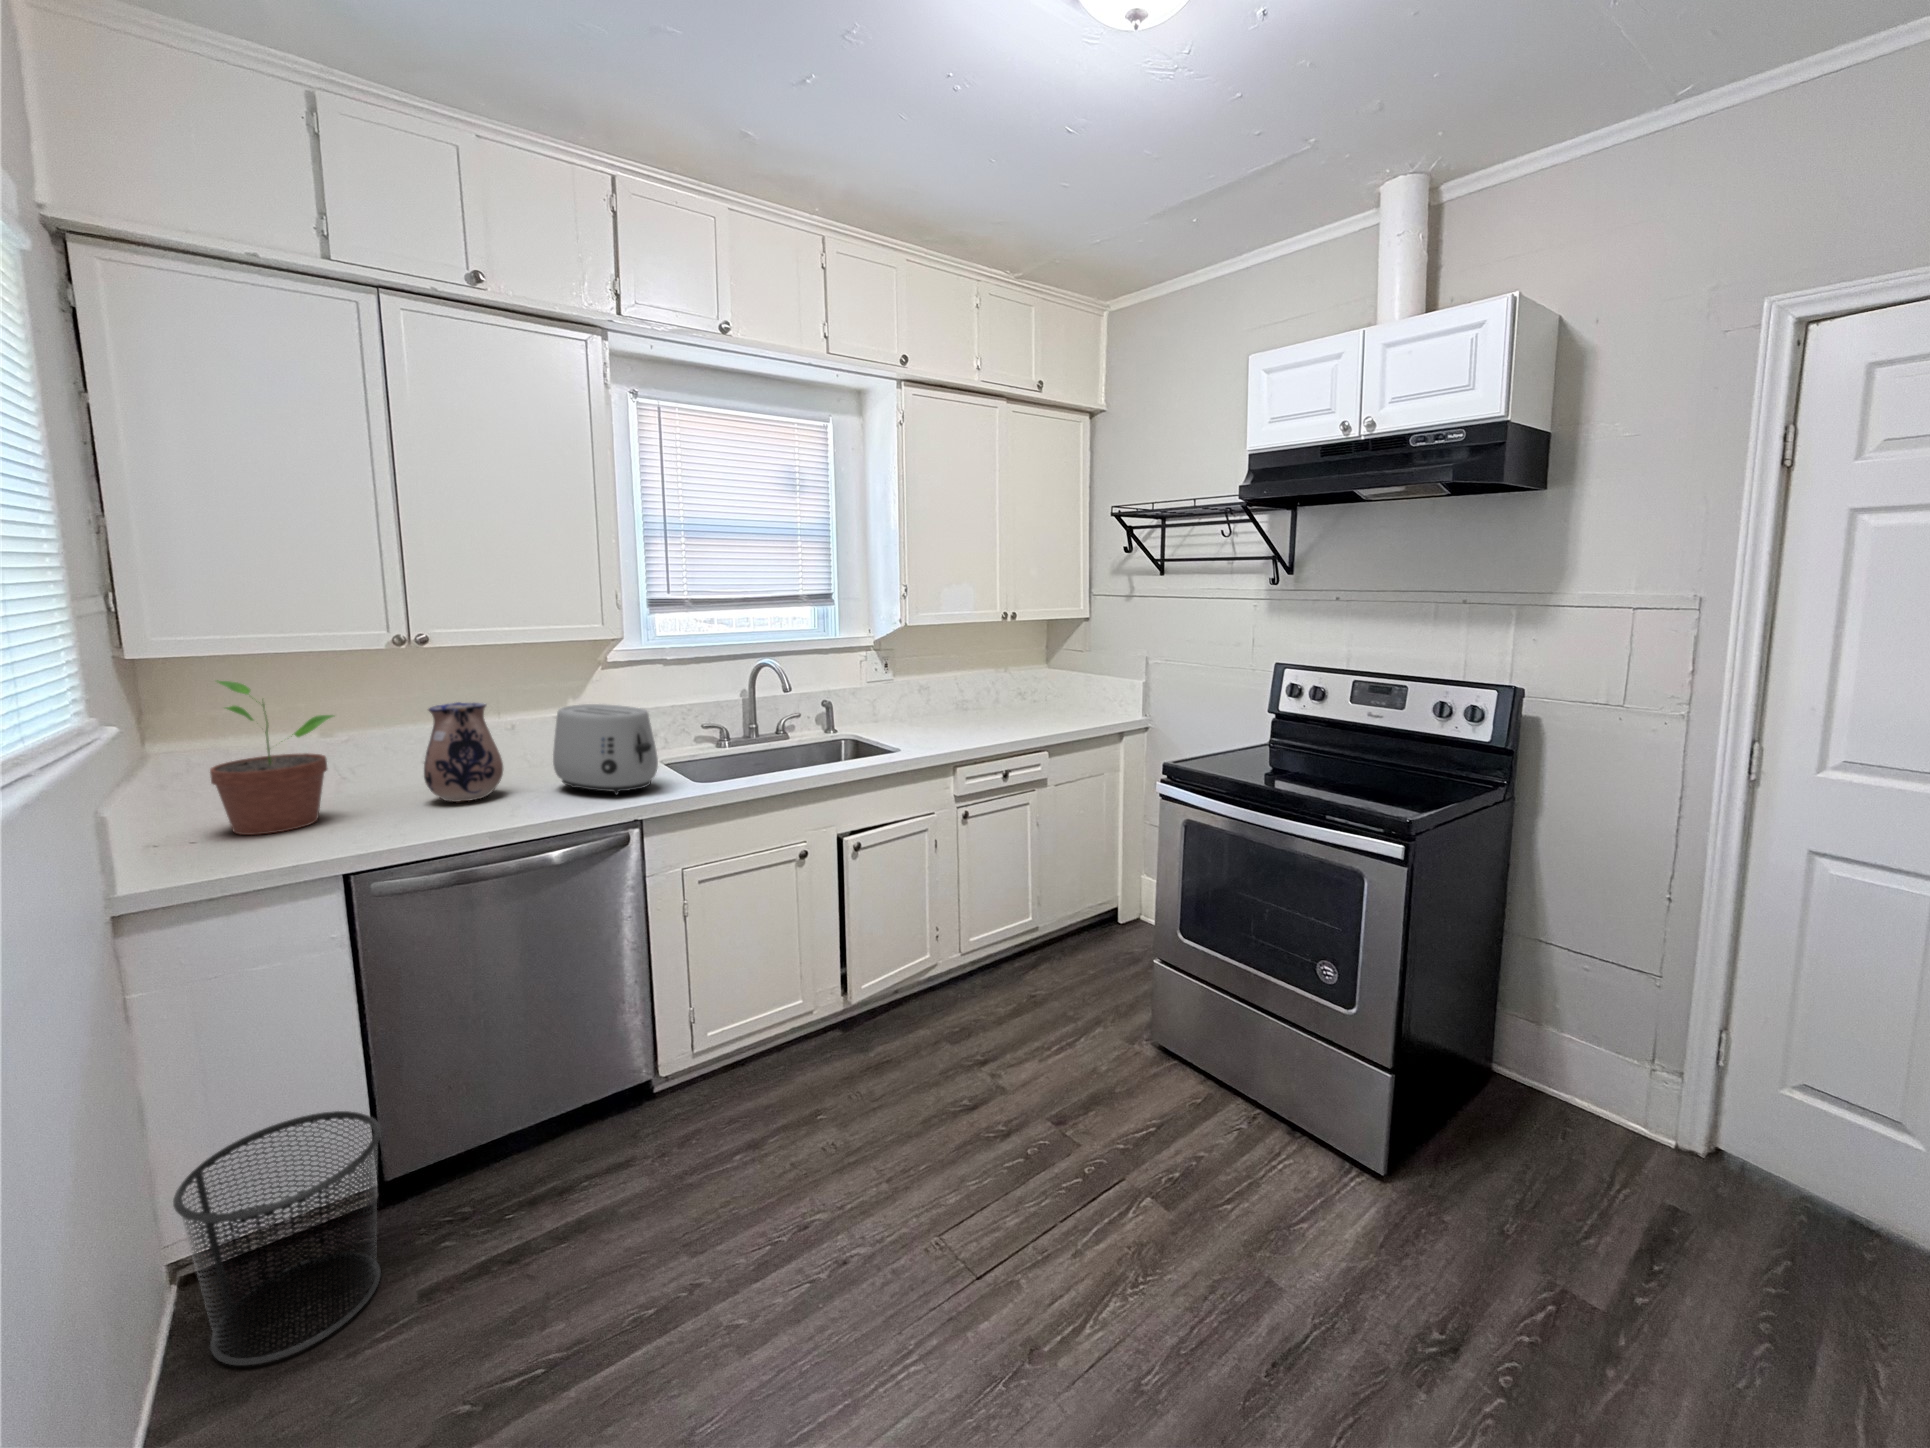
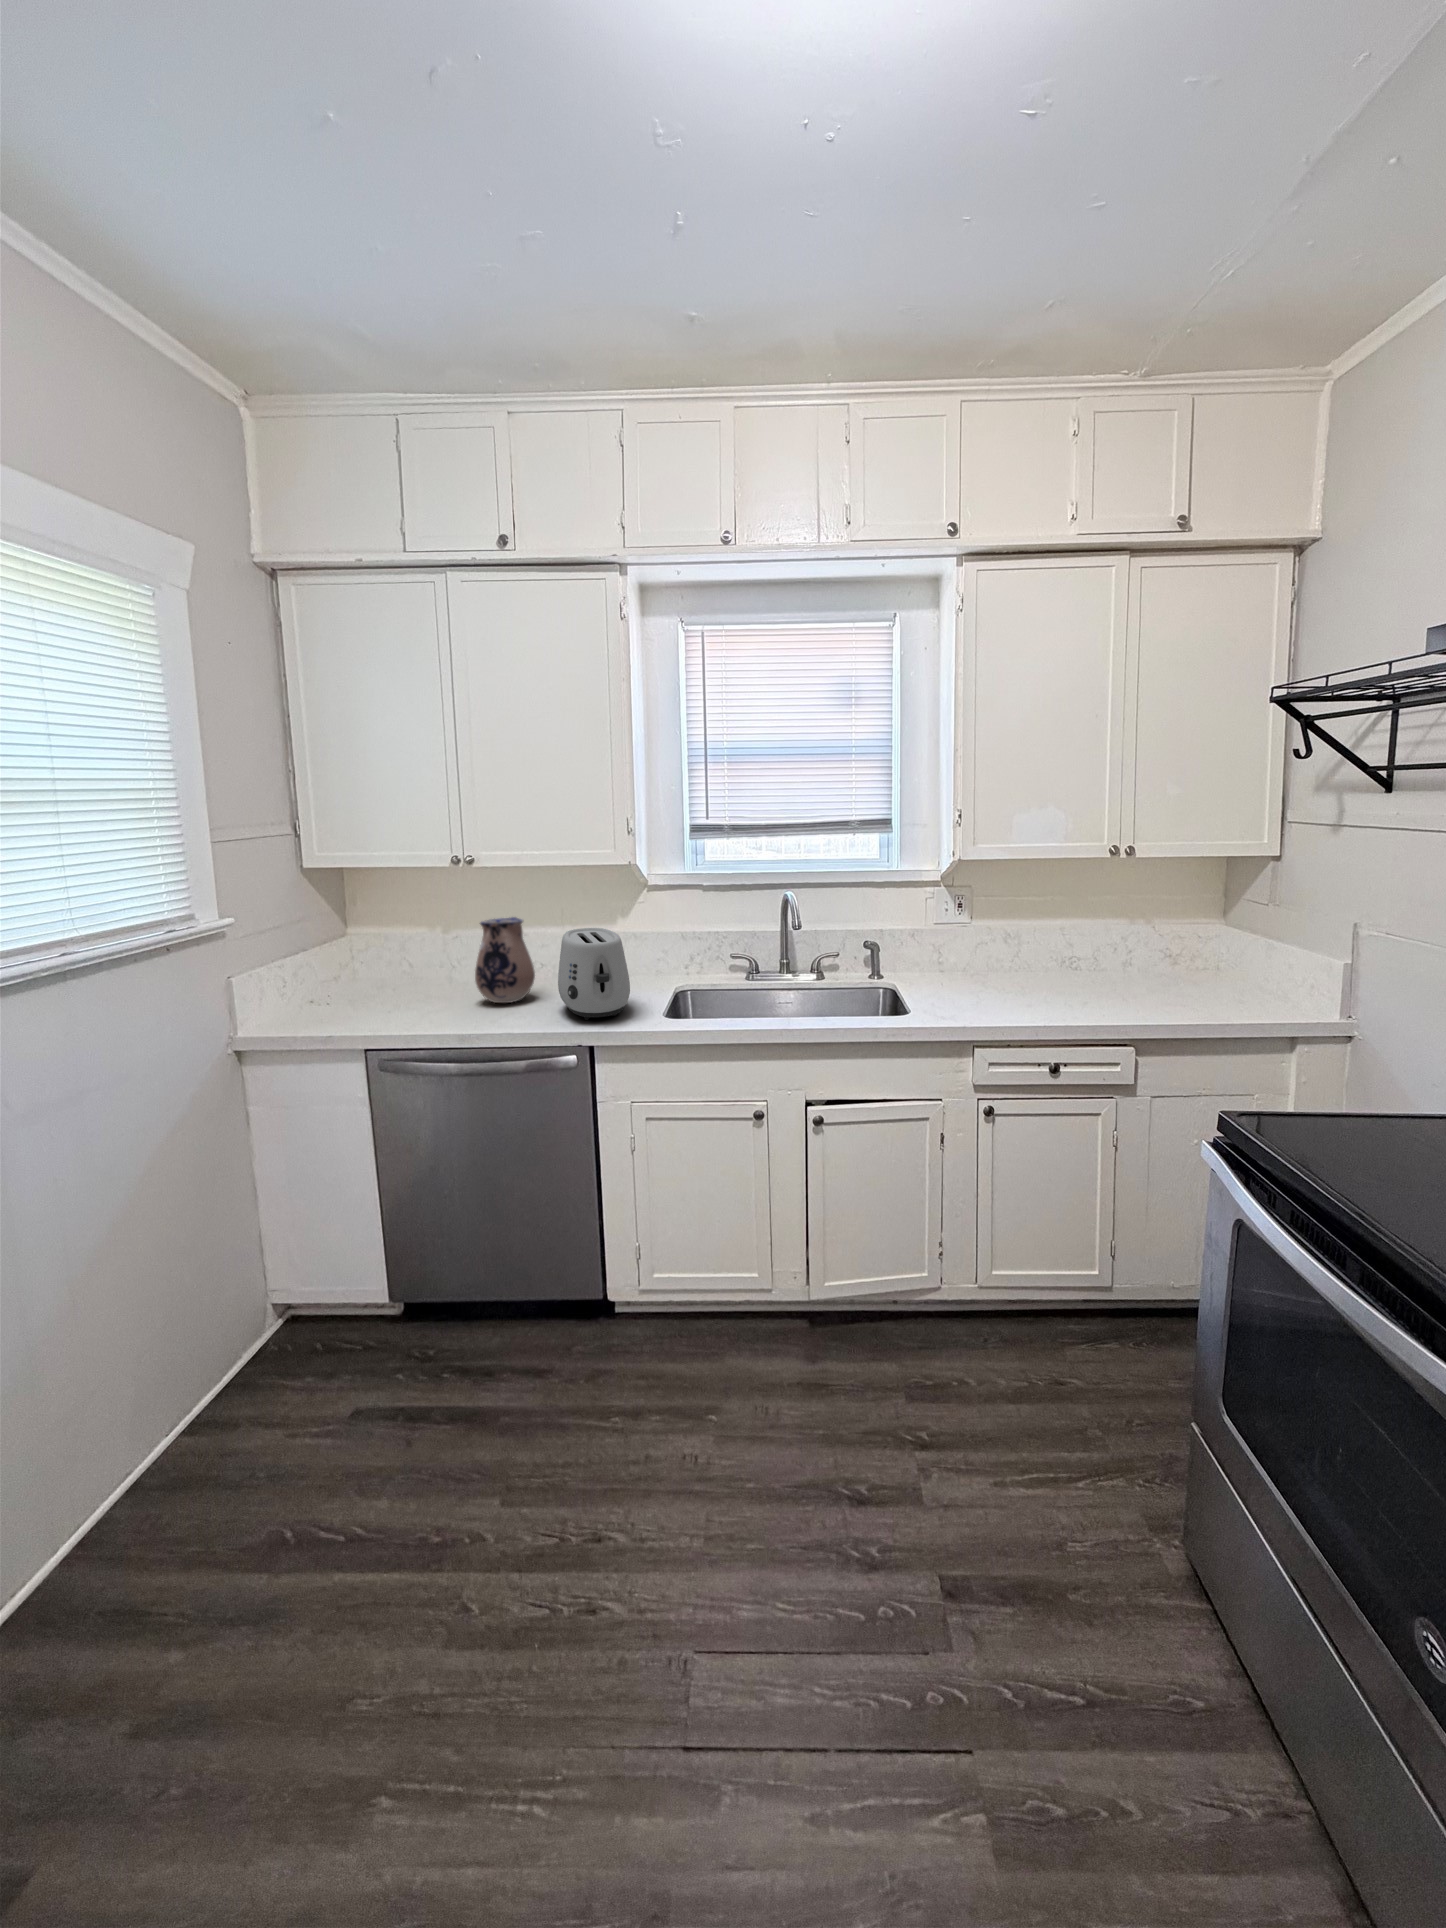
potted plant: present [210,680,333,835] -> none [344,889,422,1008]
waste bin: present [173,1111,381,1365] -> none [210,1234,354,1422]

